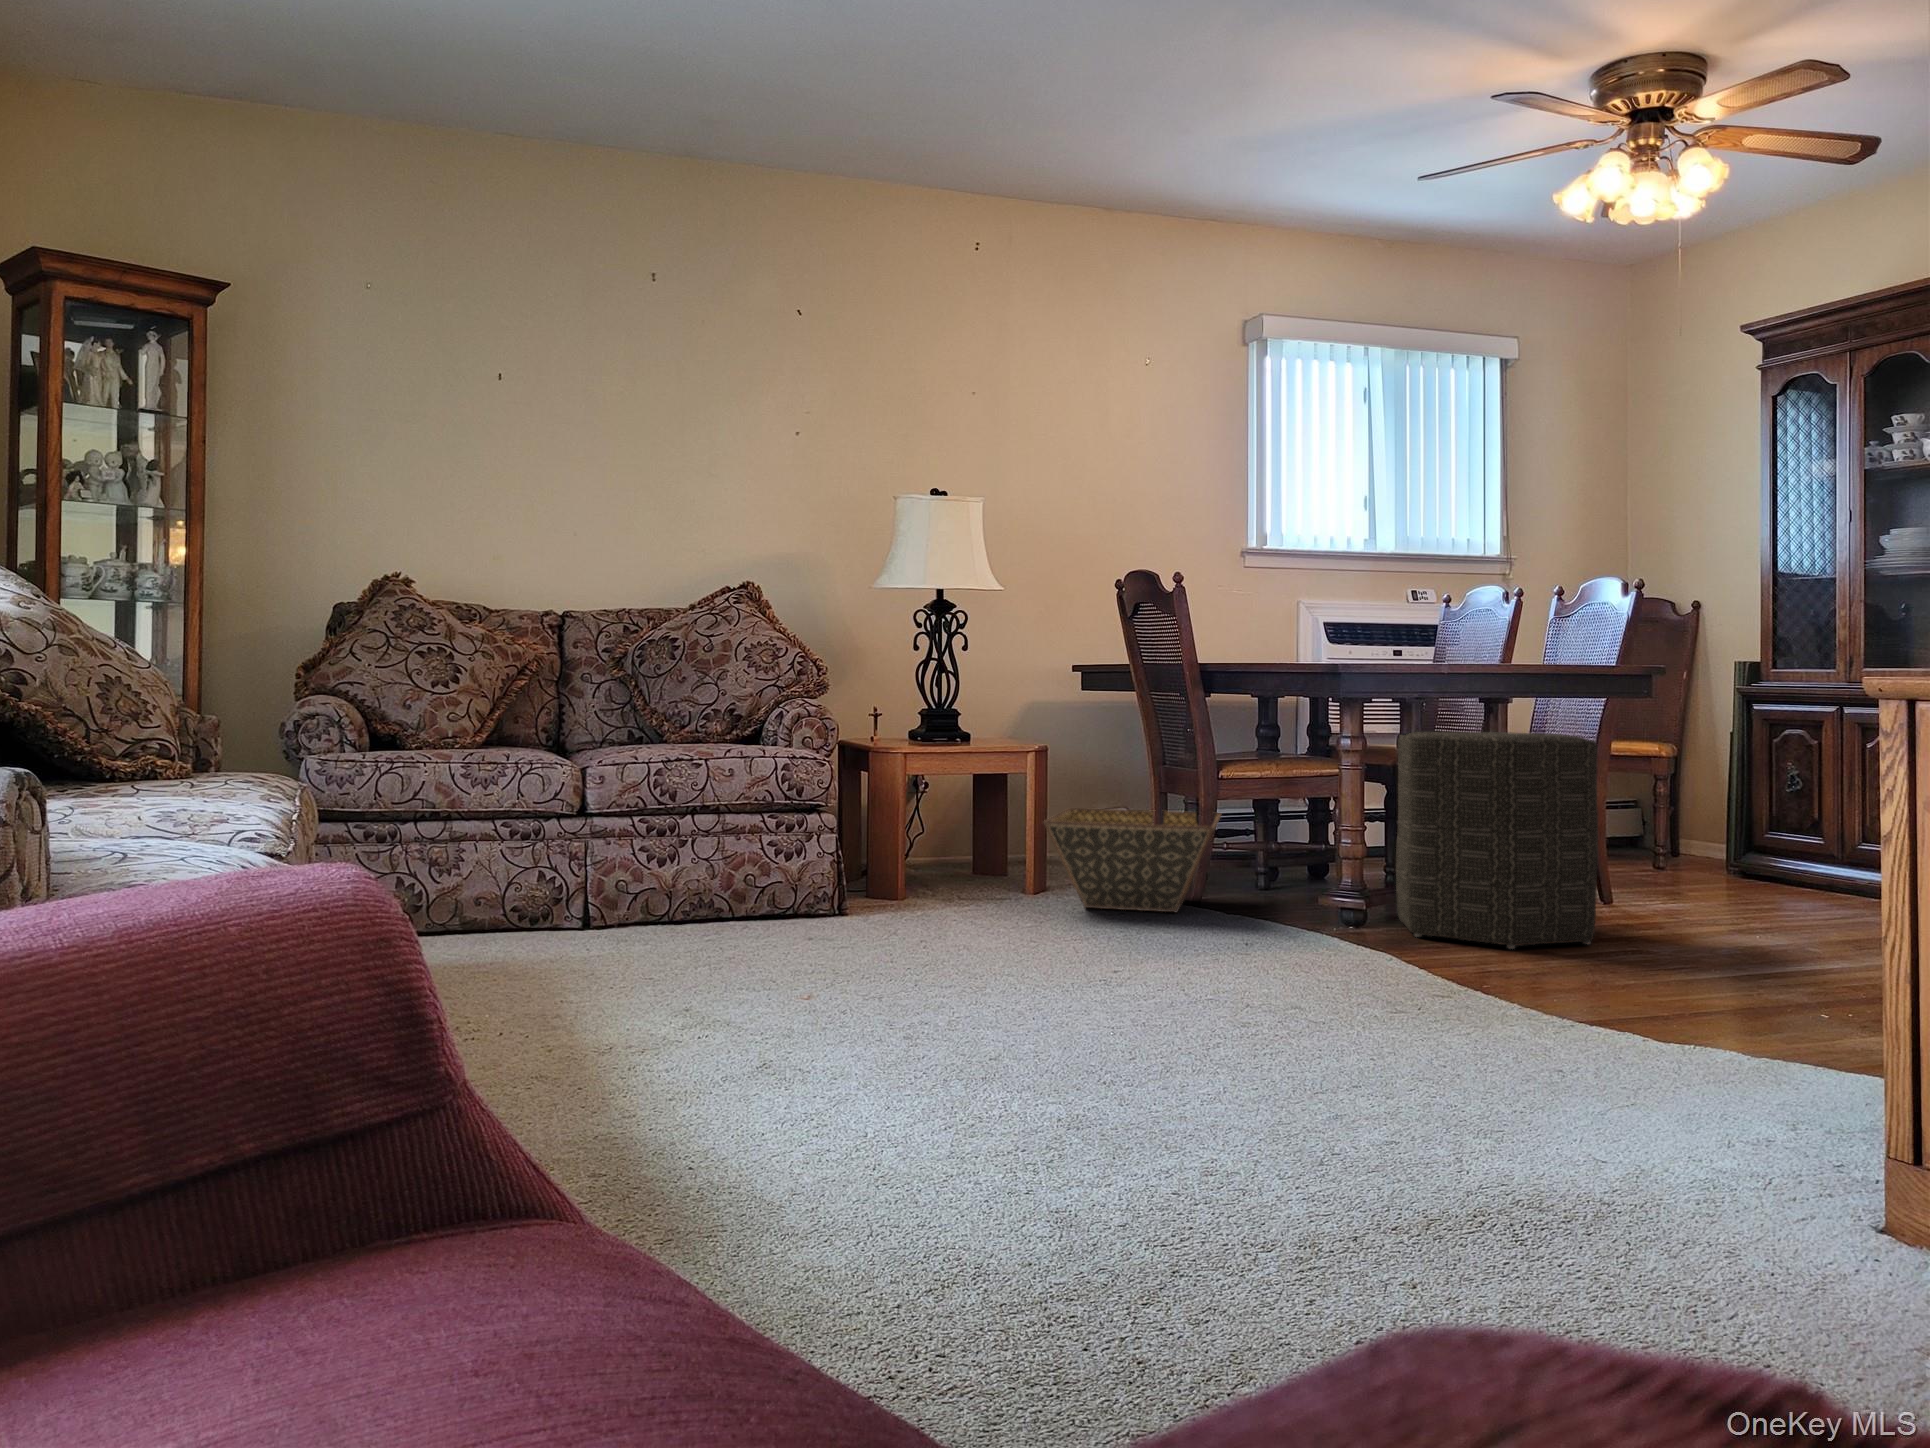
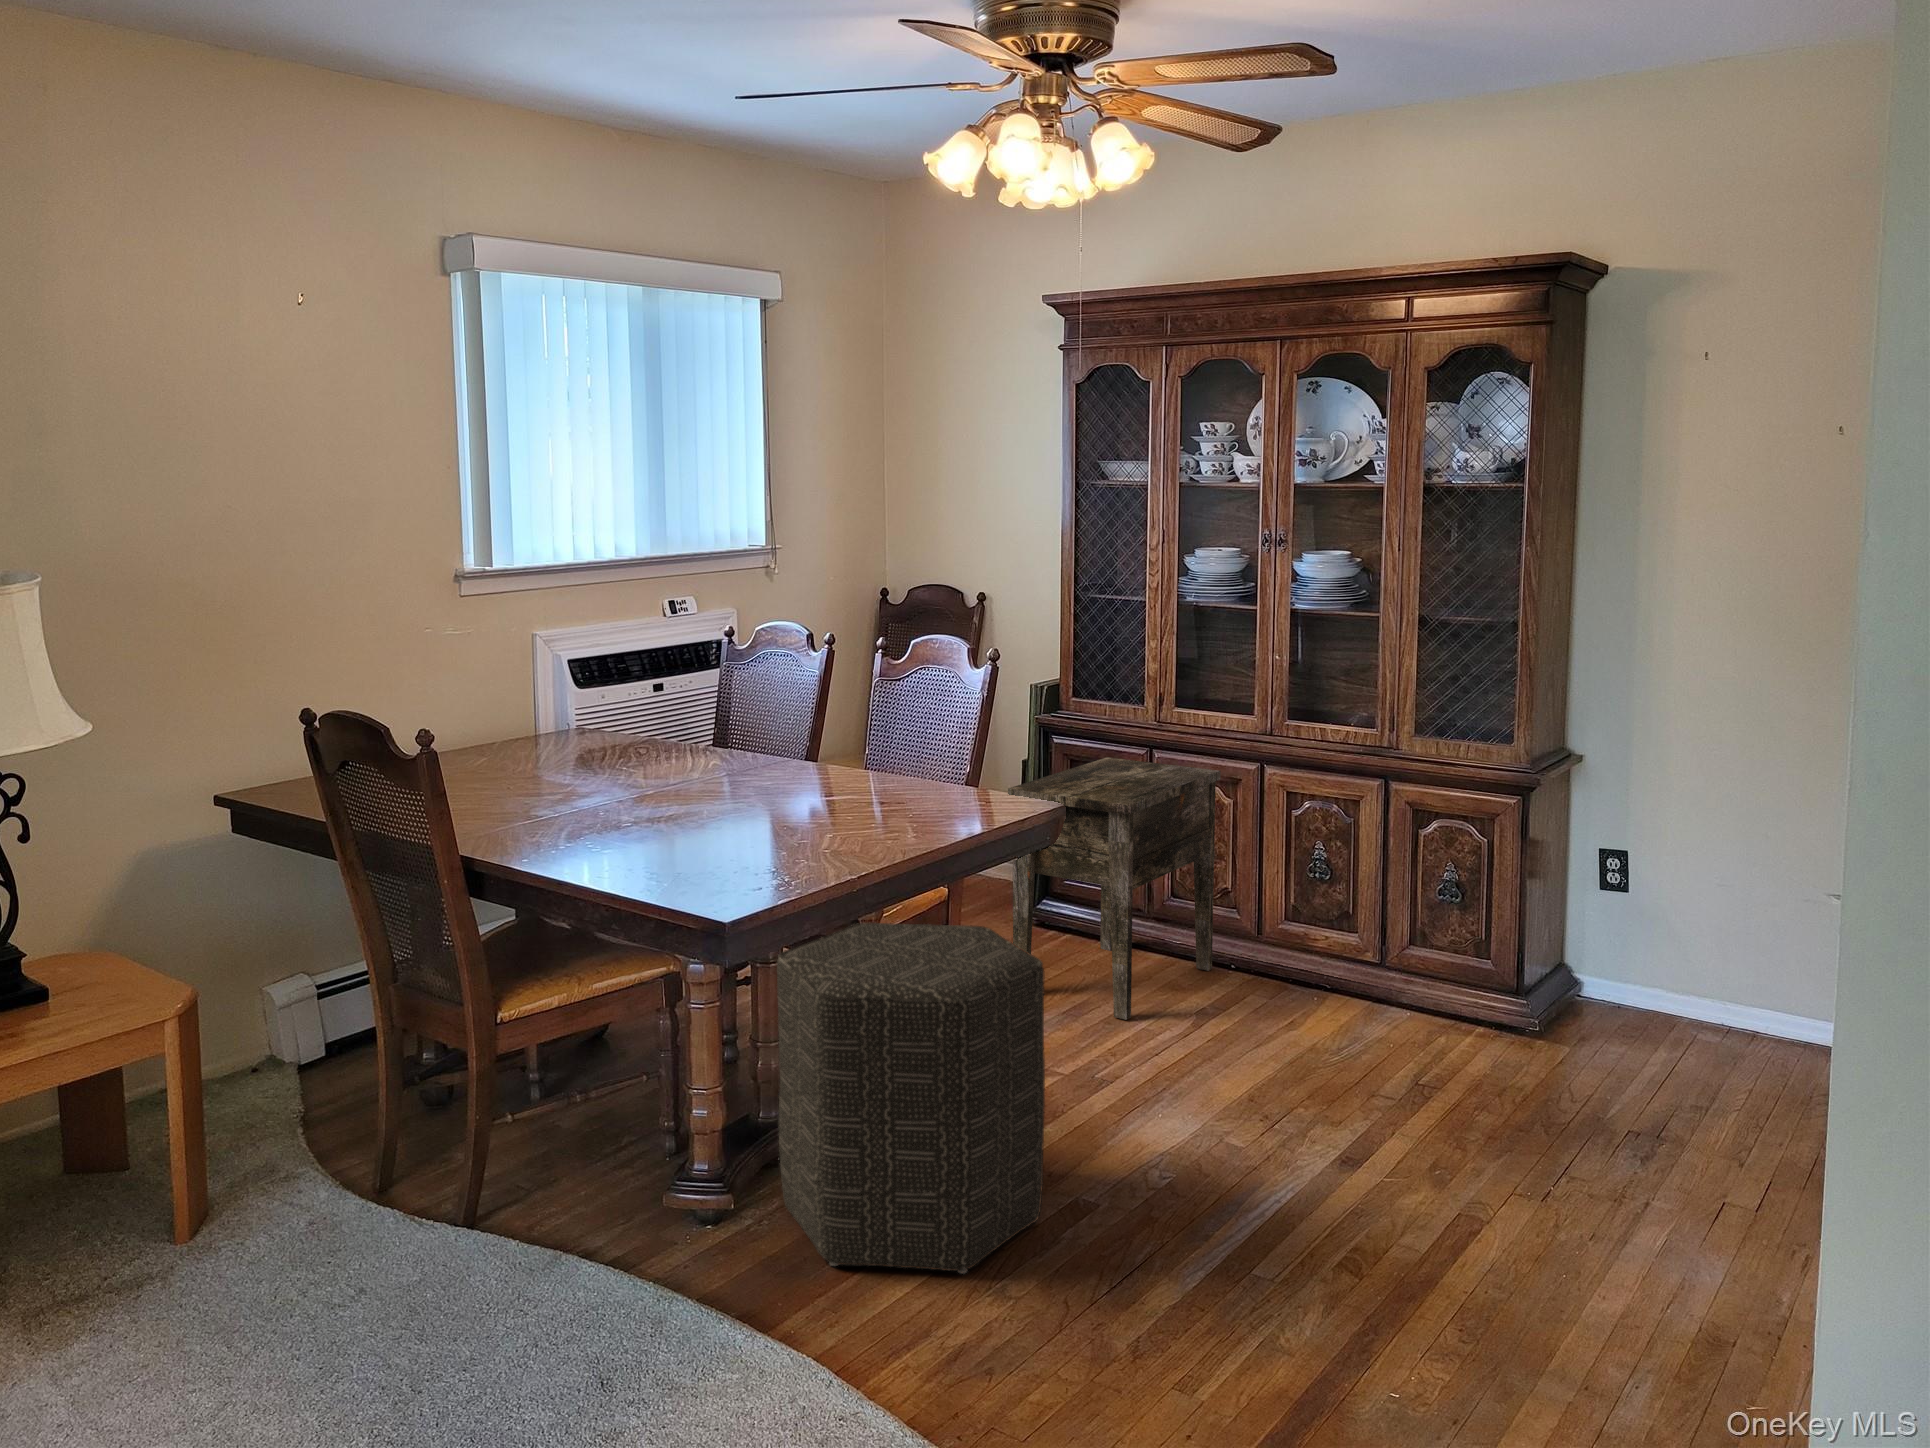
side table: none [1668,710,1899,904] -> present [1008,757,1221,1020]
basket: present [1044,808,1221,912] -> none [236,1064,532,1309]

